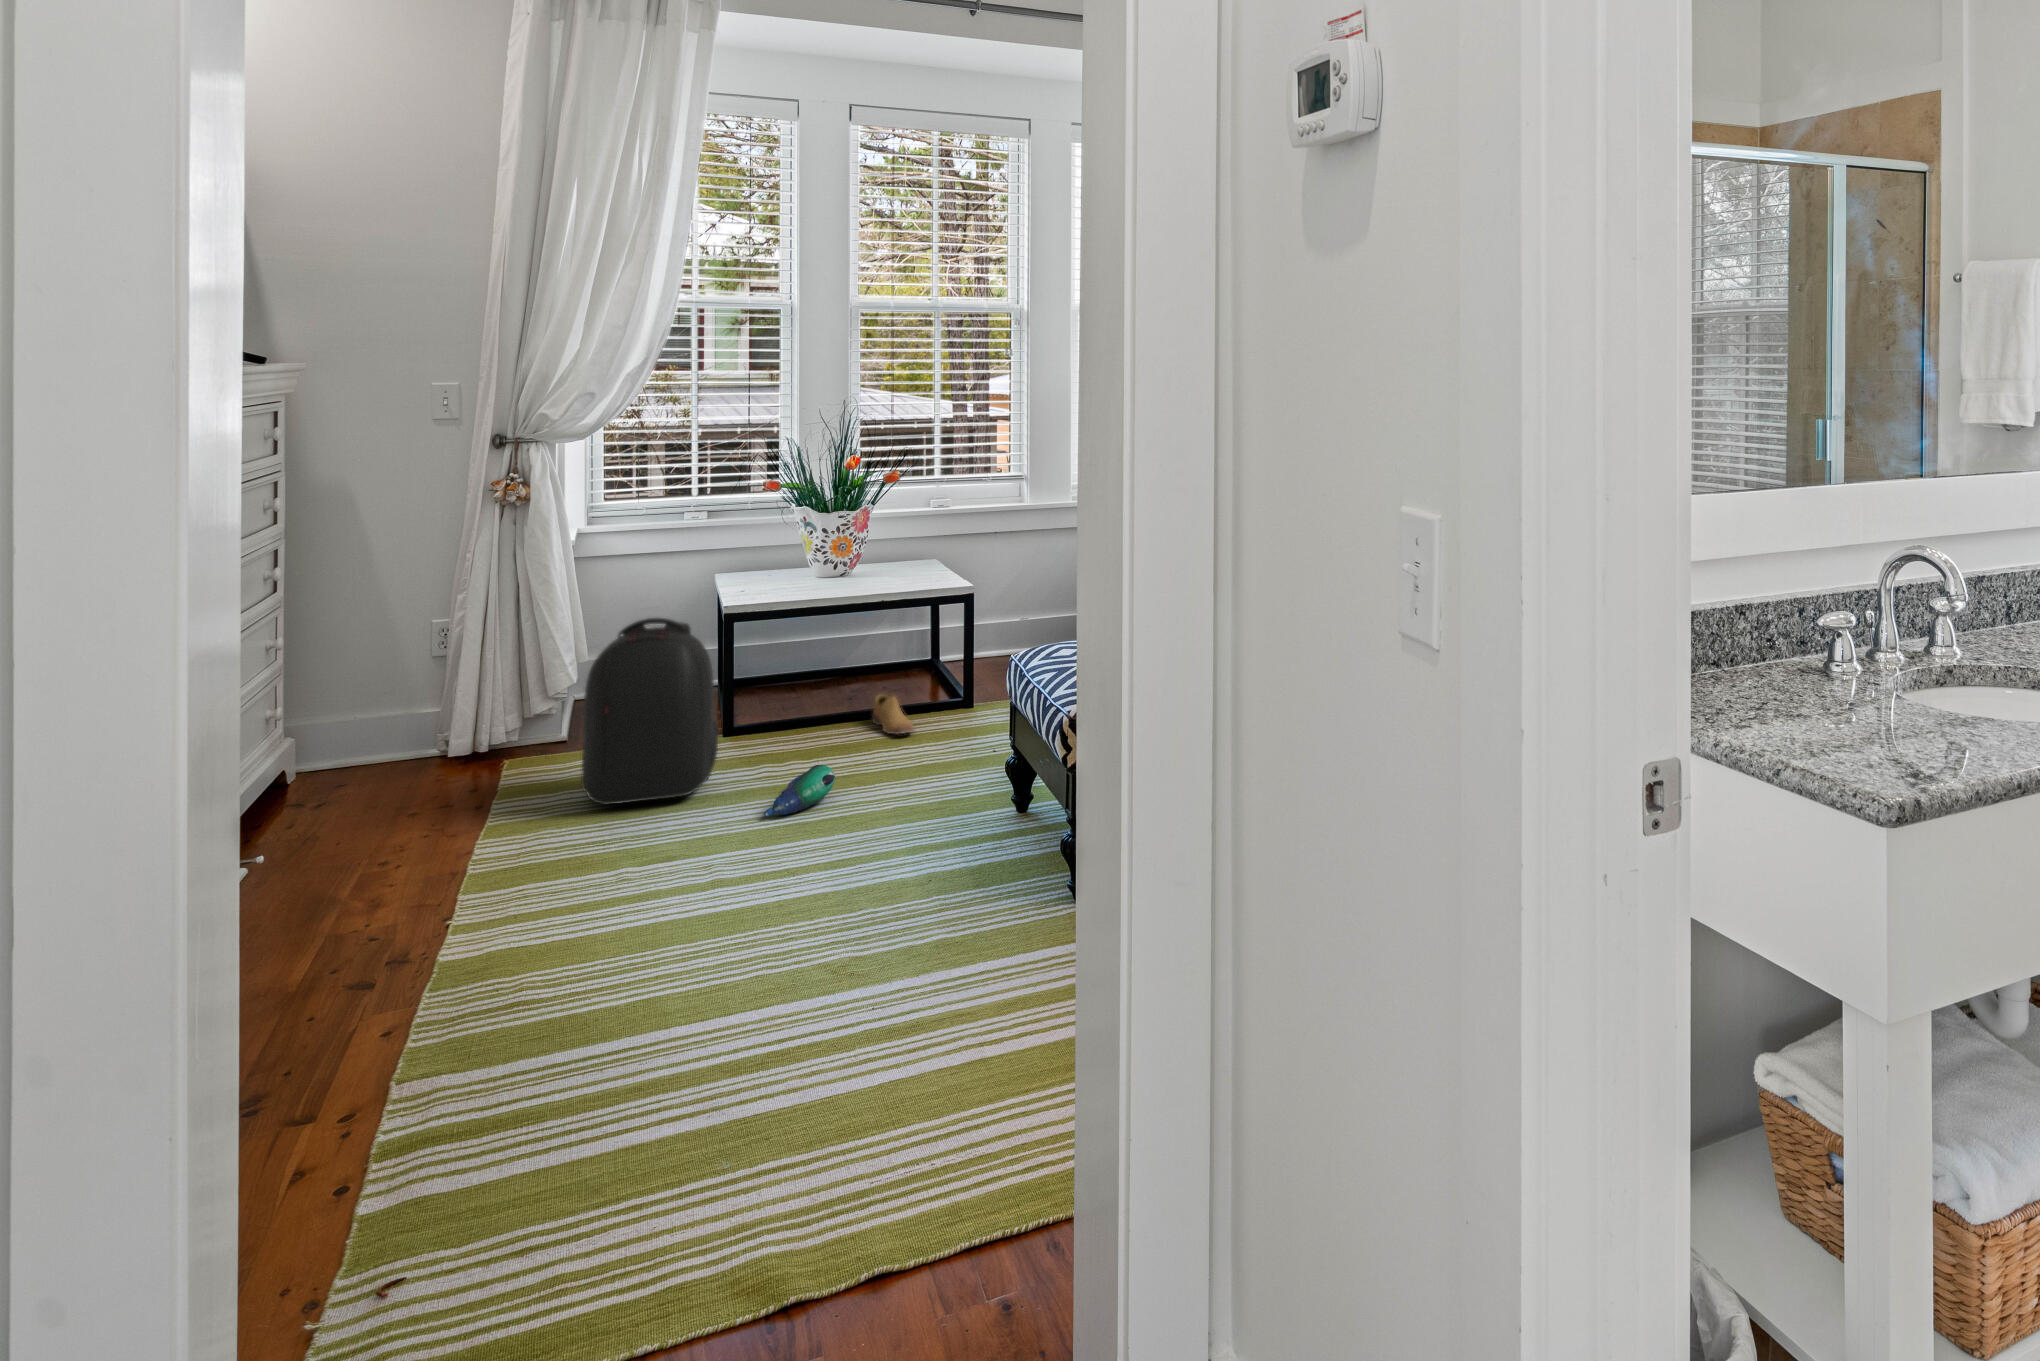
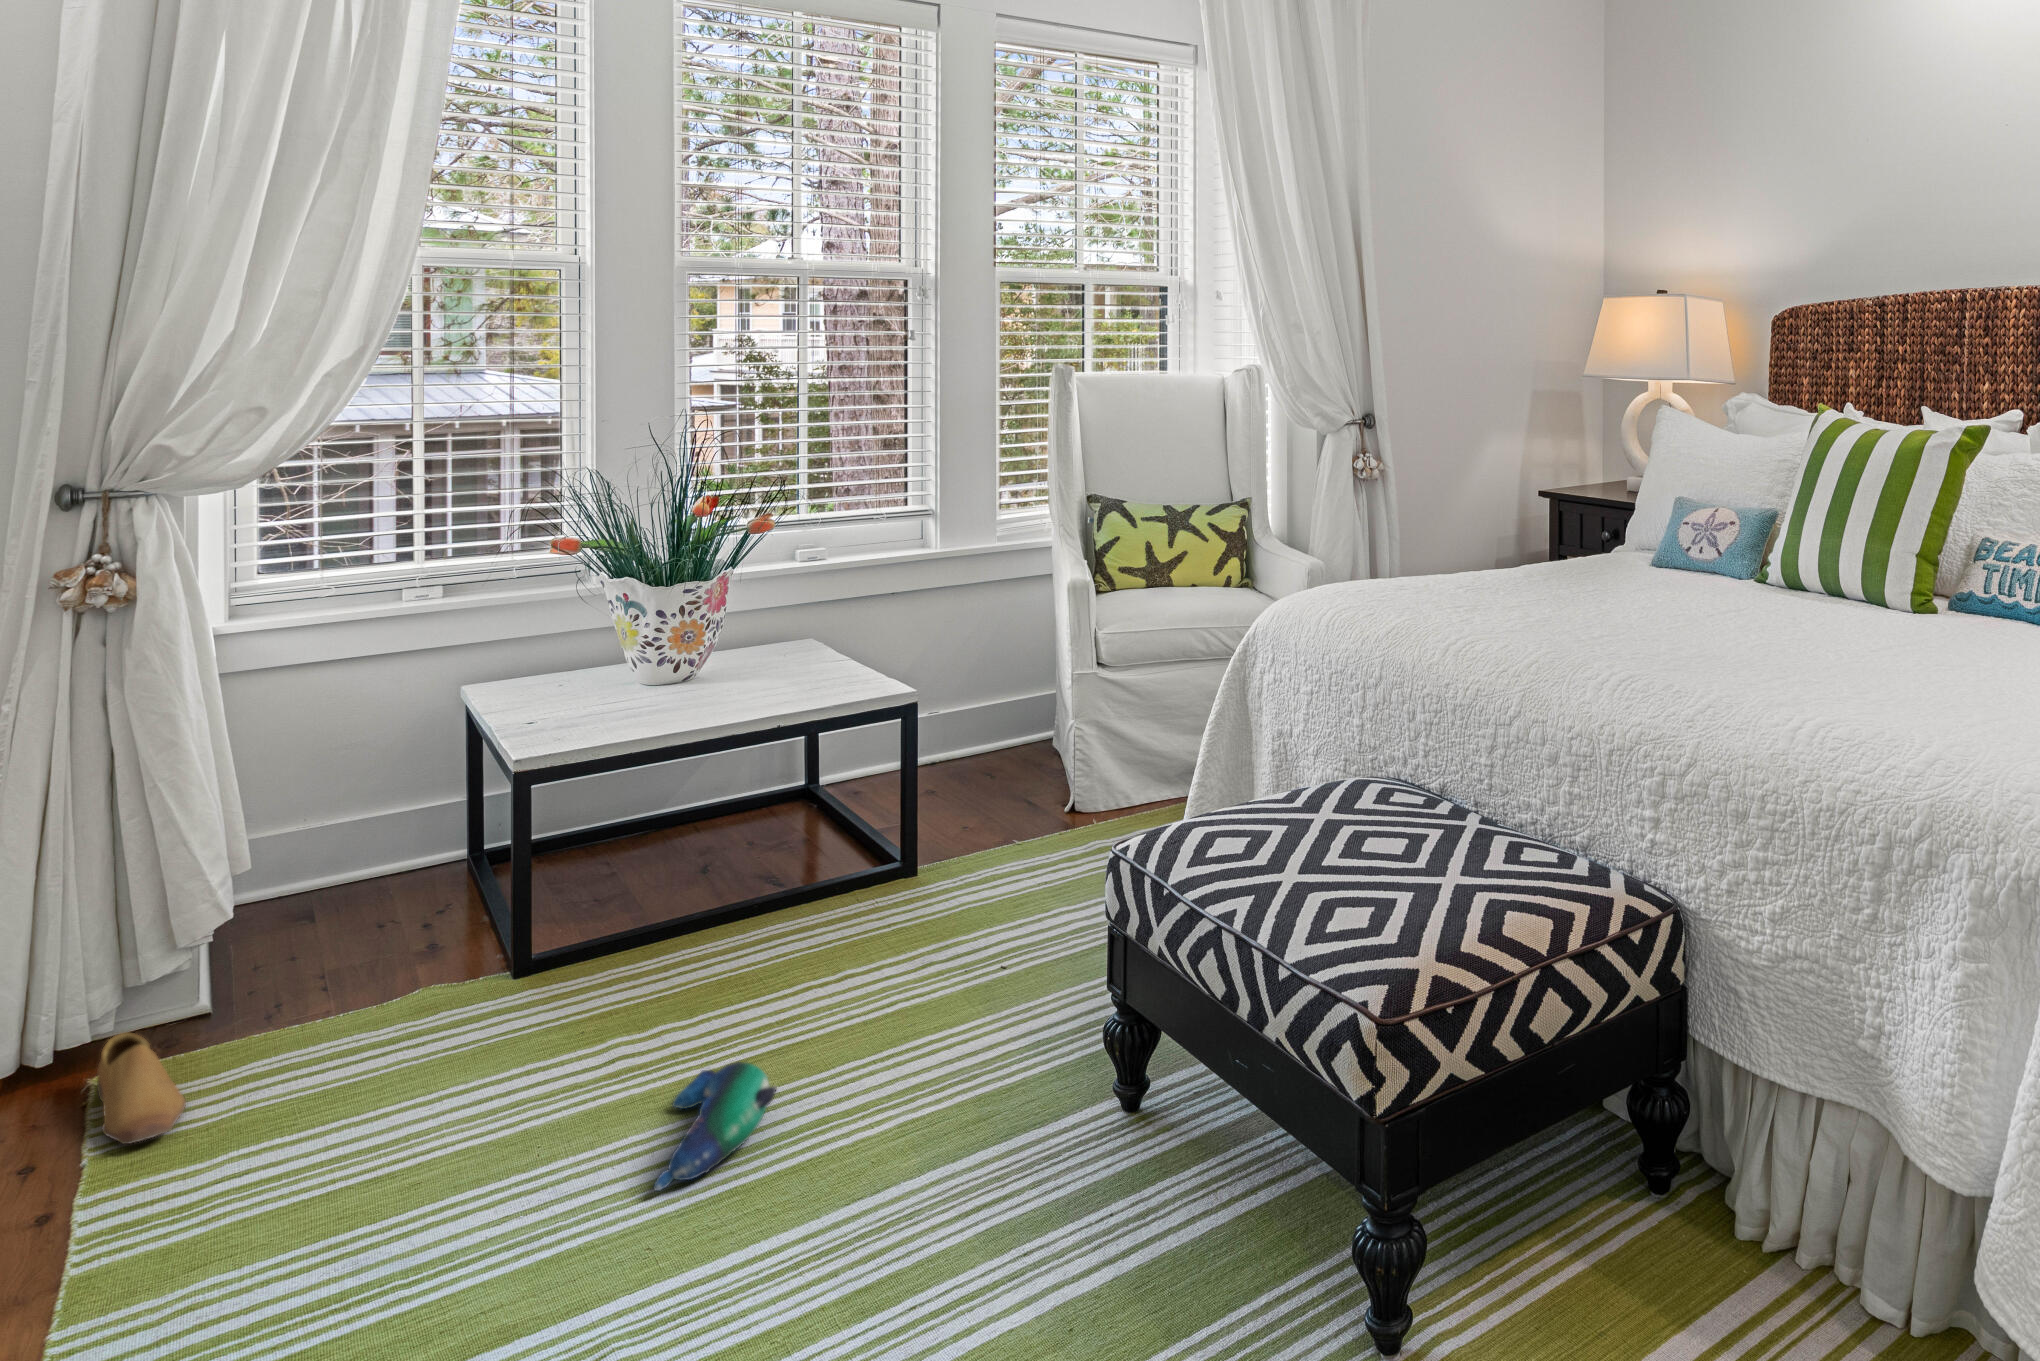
backpack: present [581,618,719,804] -> none [264,819,535,1194]
shoe: present [872,694,914,734] -> present [97,1032,186,1144]

